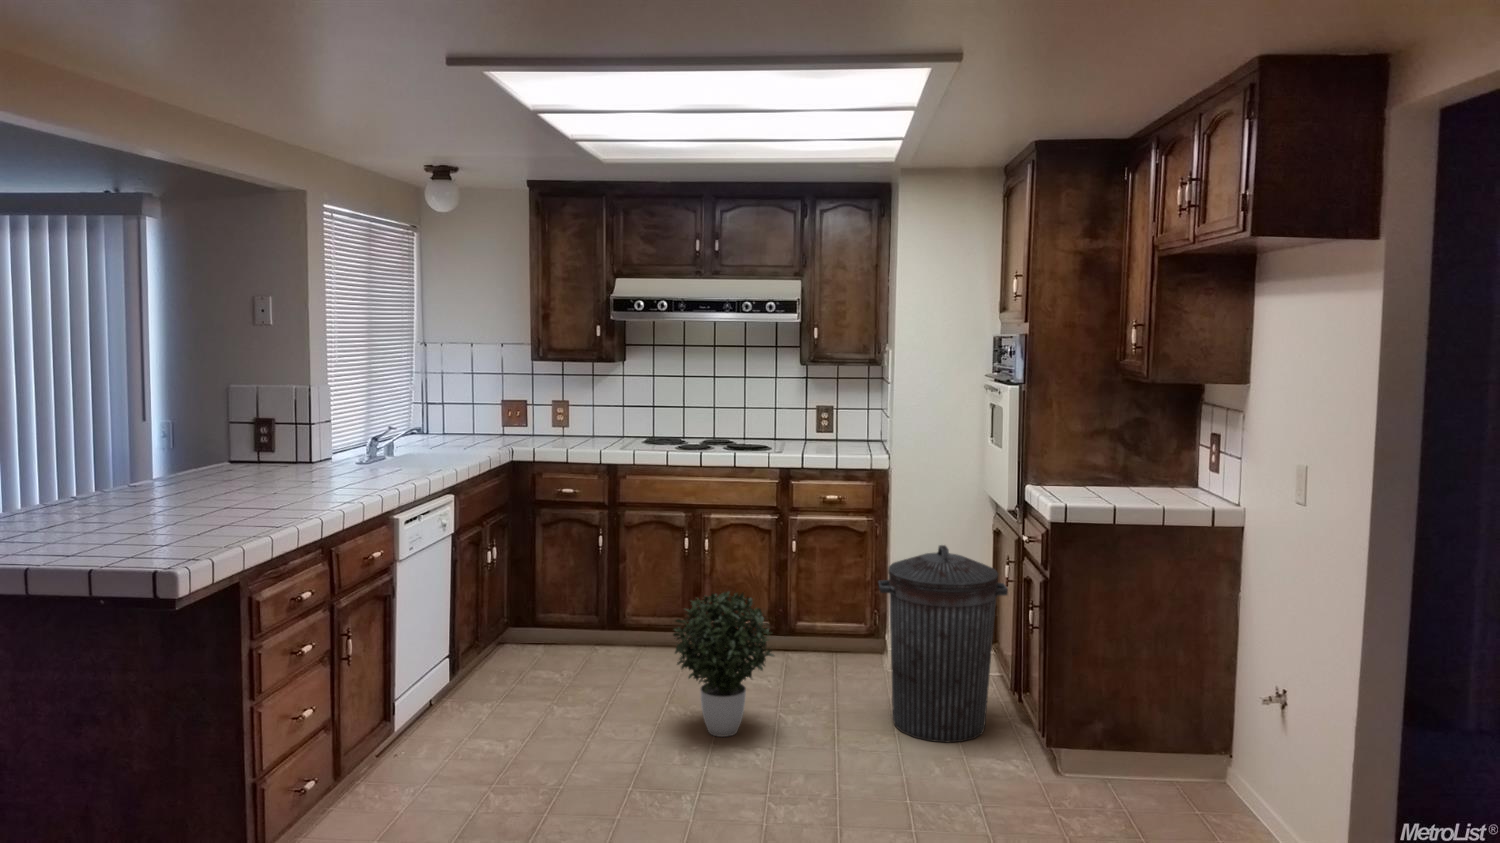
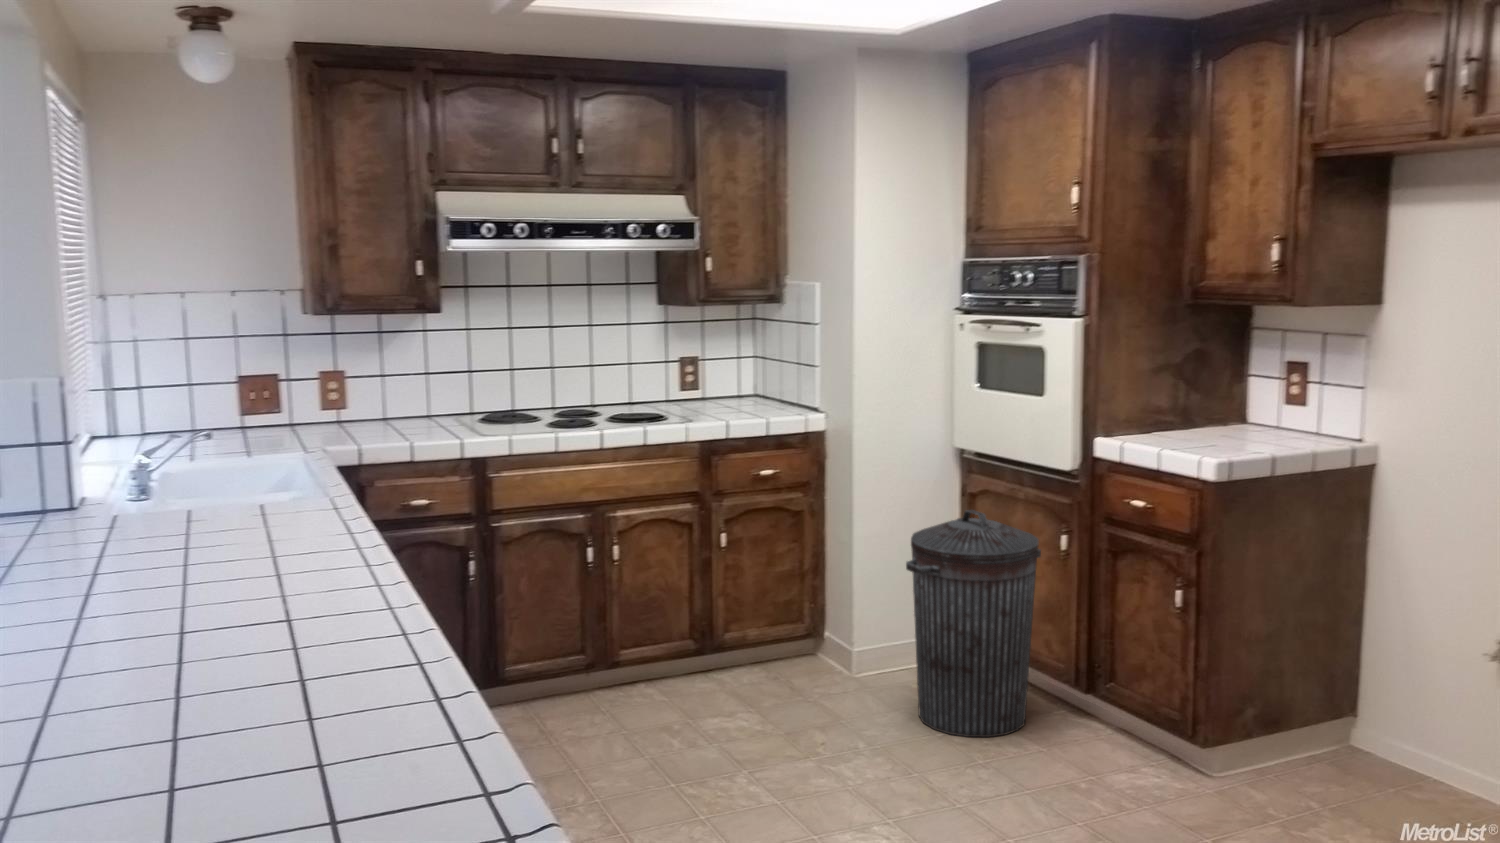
potted plant: present [673,592,774,737] -> none [699,600,831,788]

